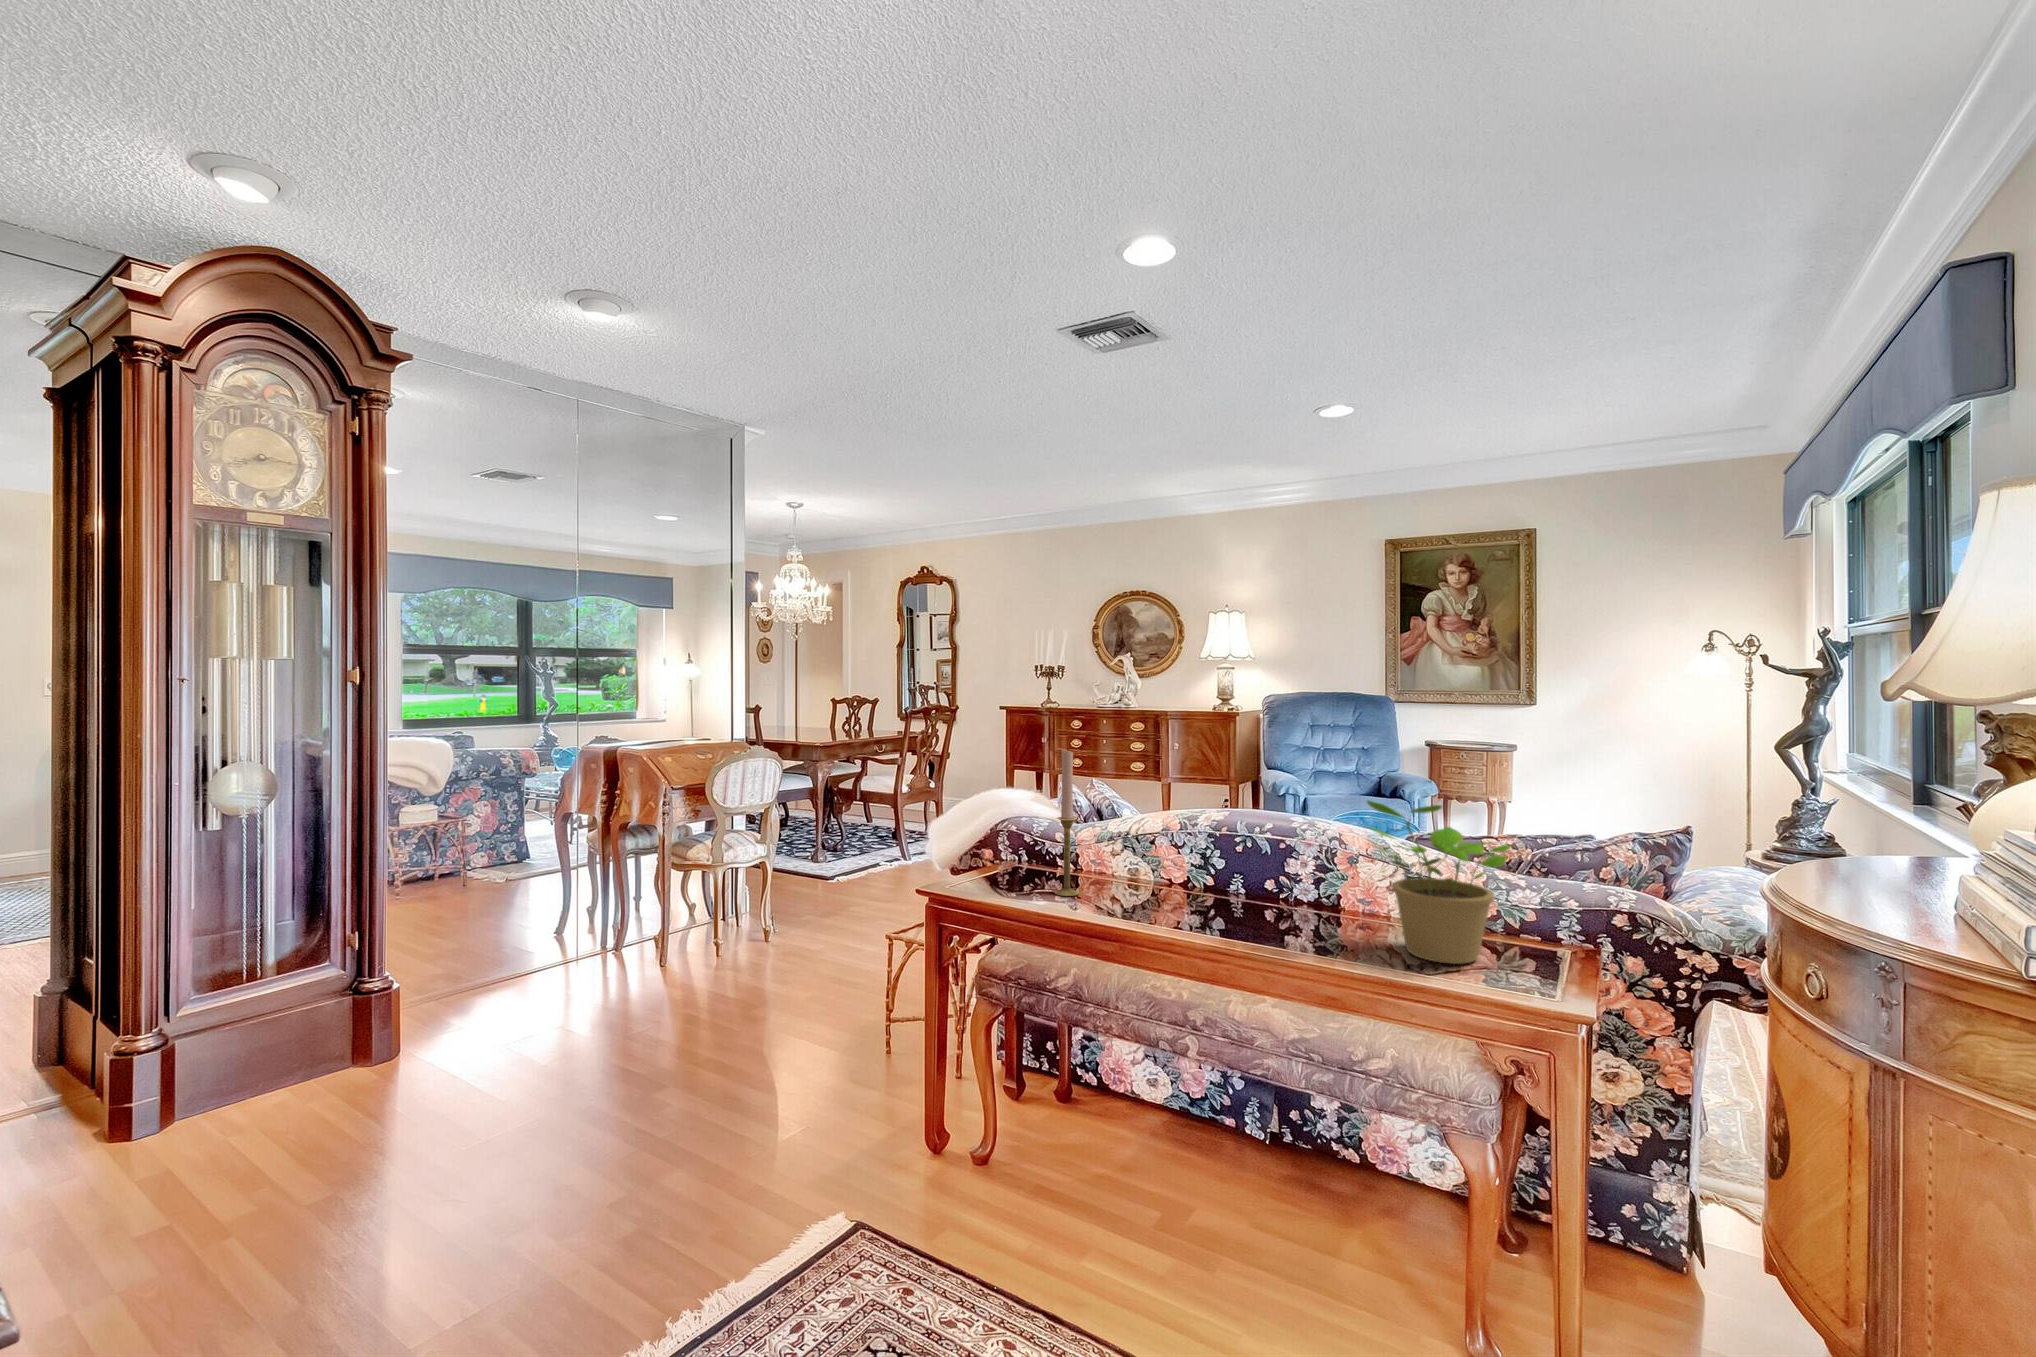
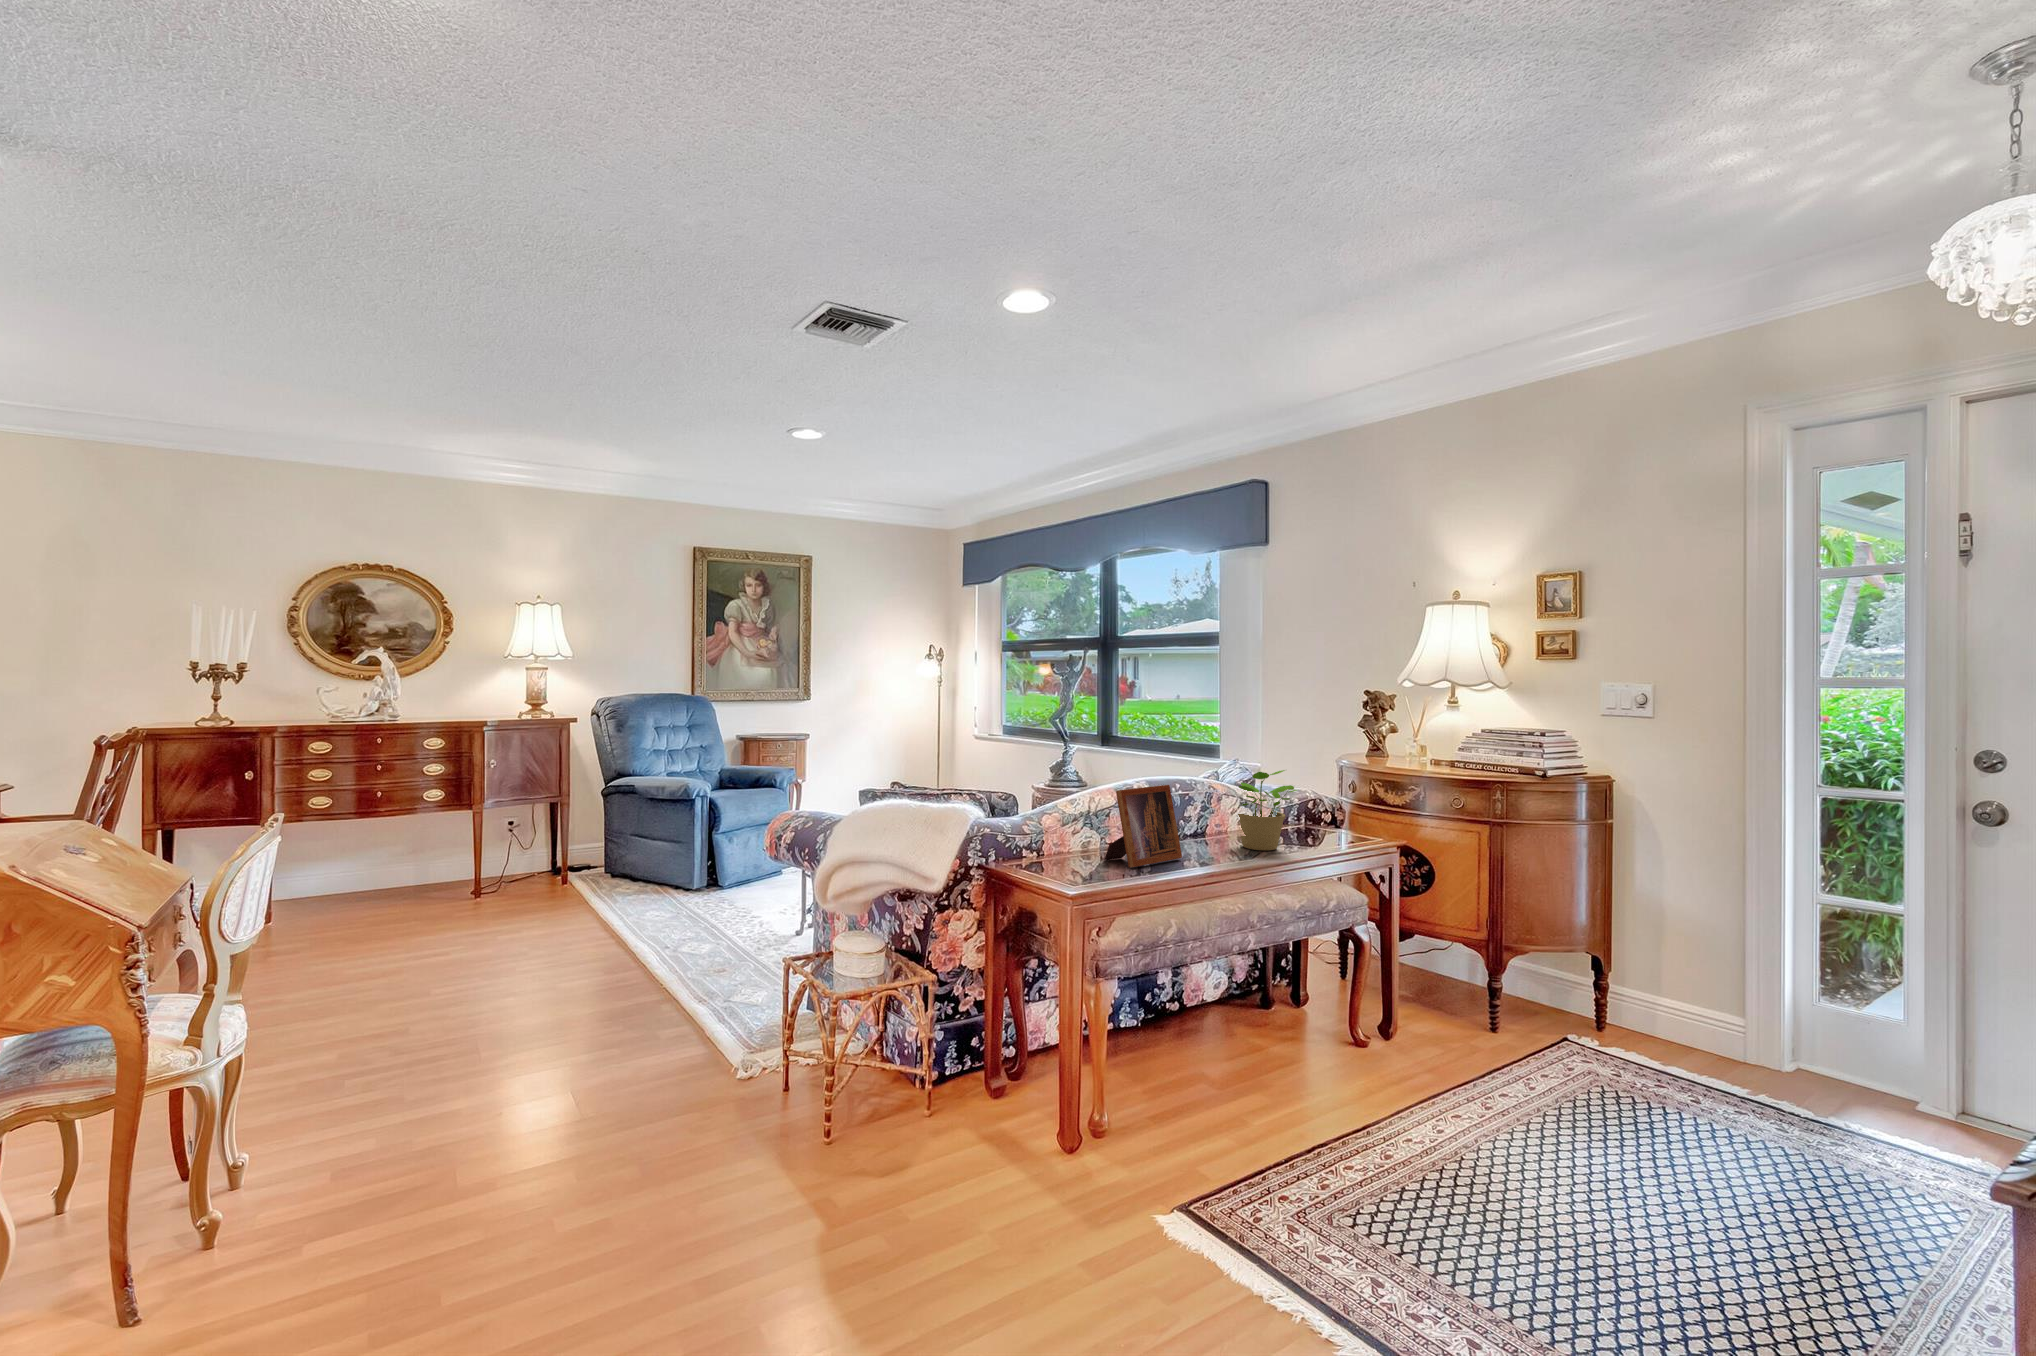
candlestick: present [1055,749,1079,896] -> none [1072,761,1091,871]
picture frame: none [1111,795,1233,920] -> present [1104,785,1182,868]

